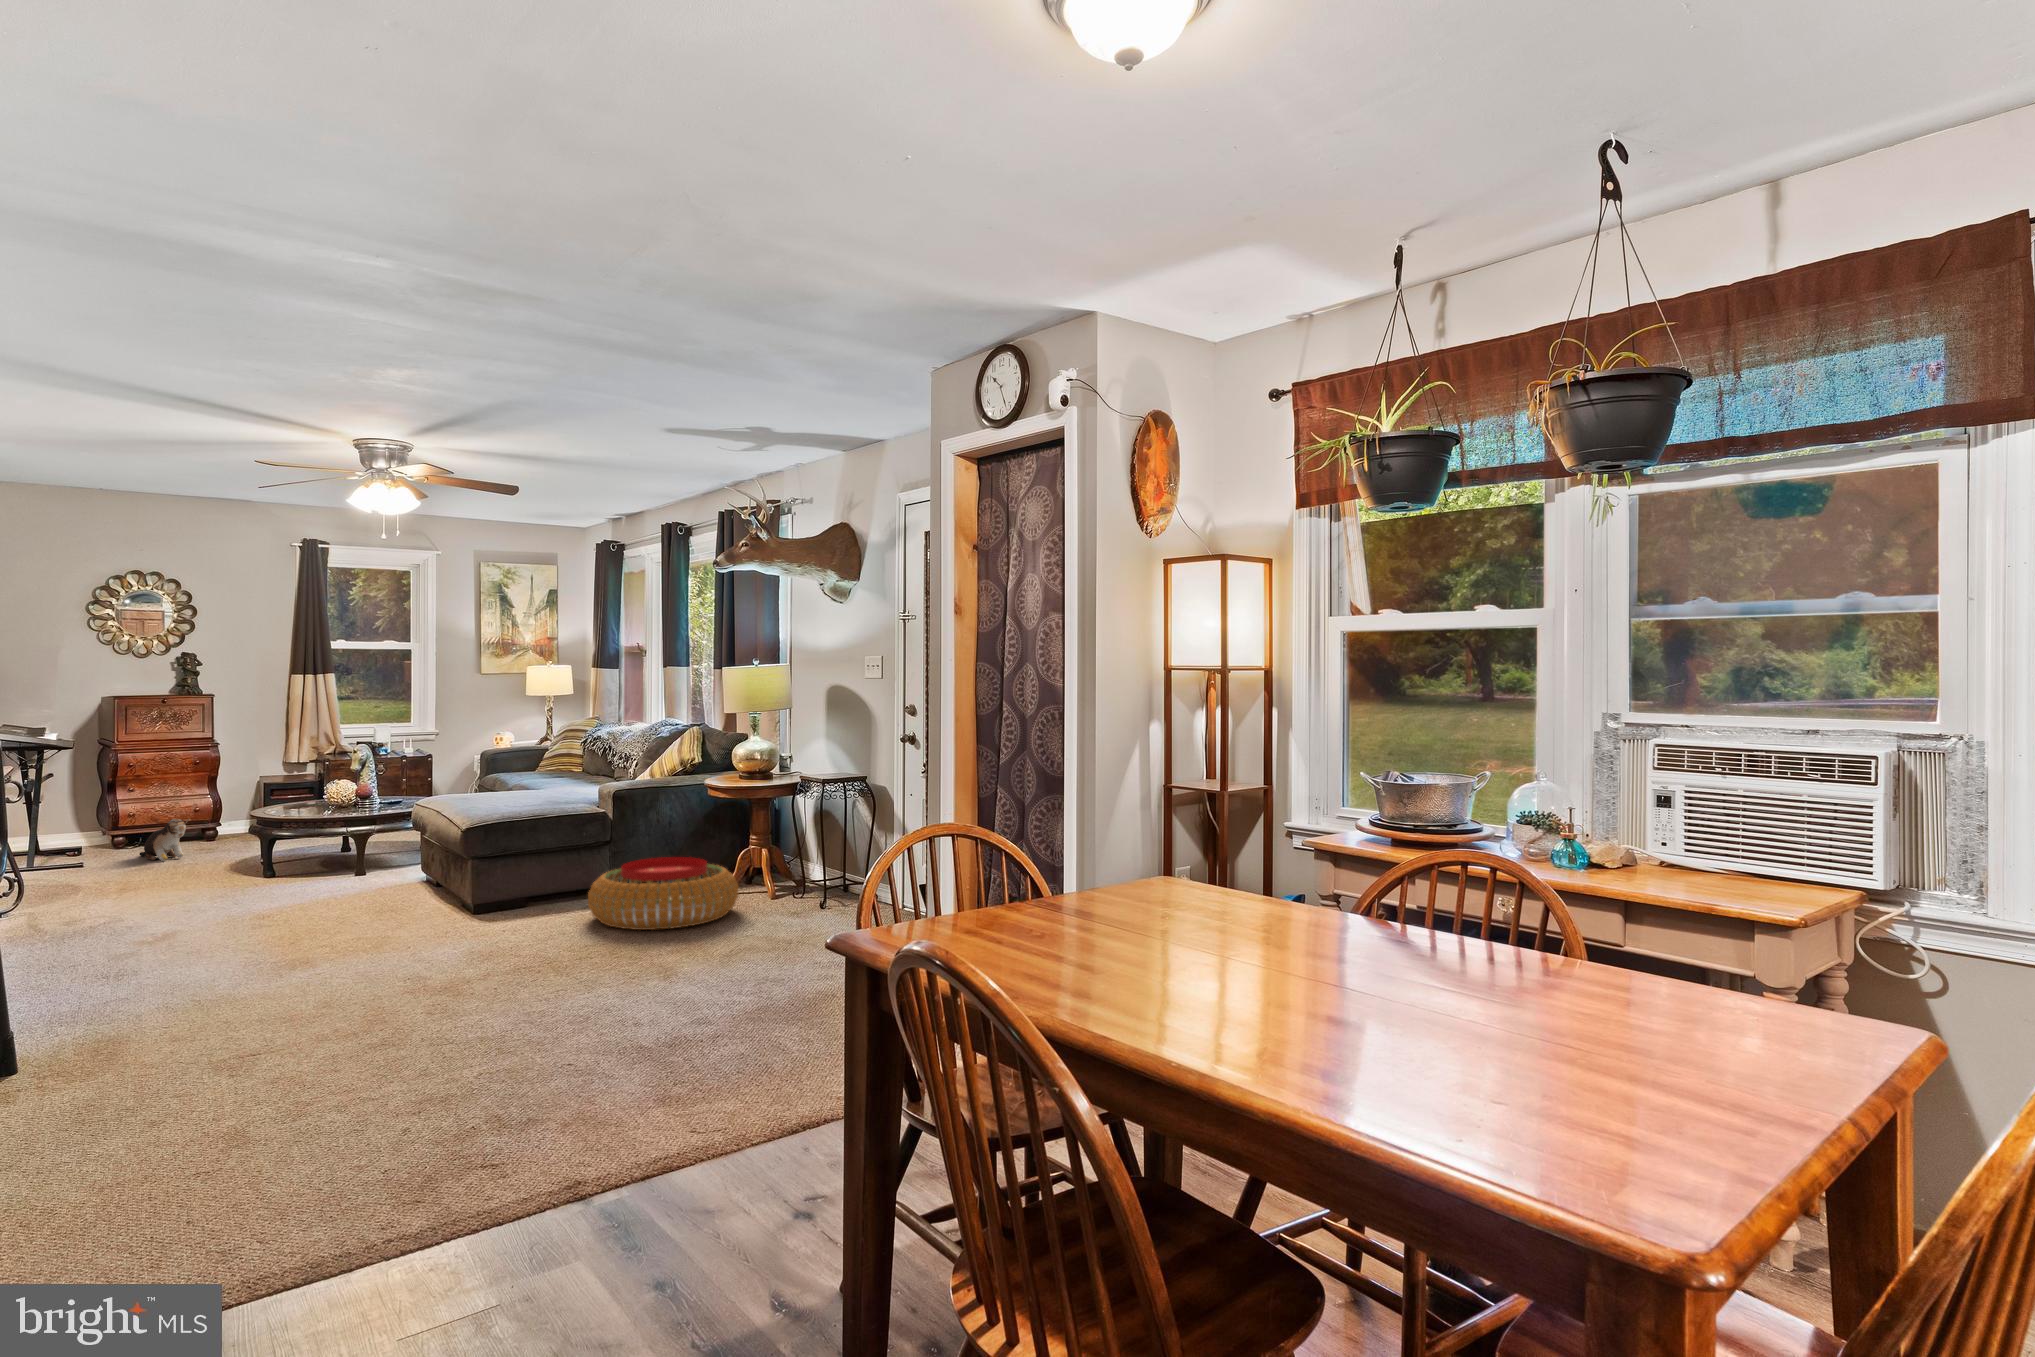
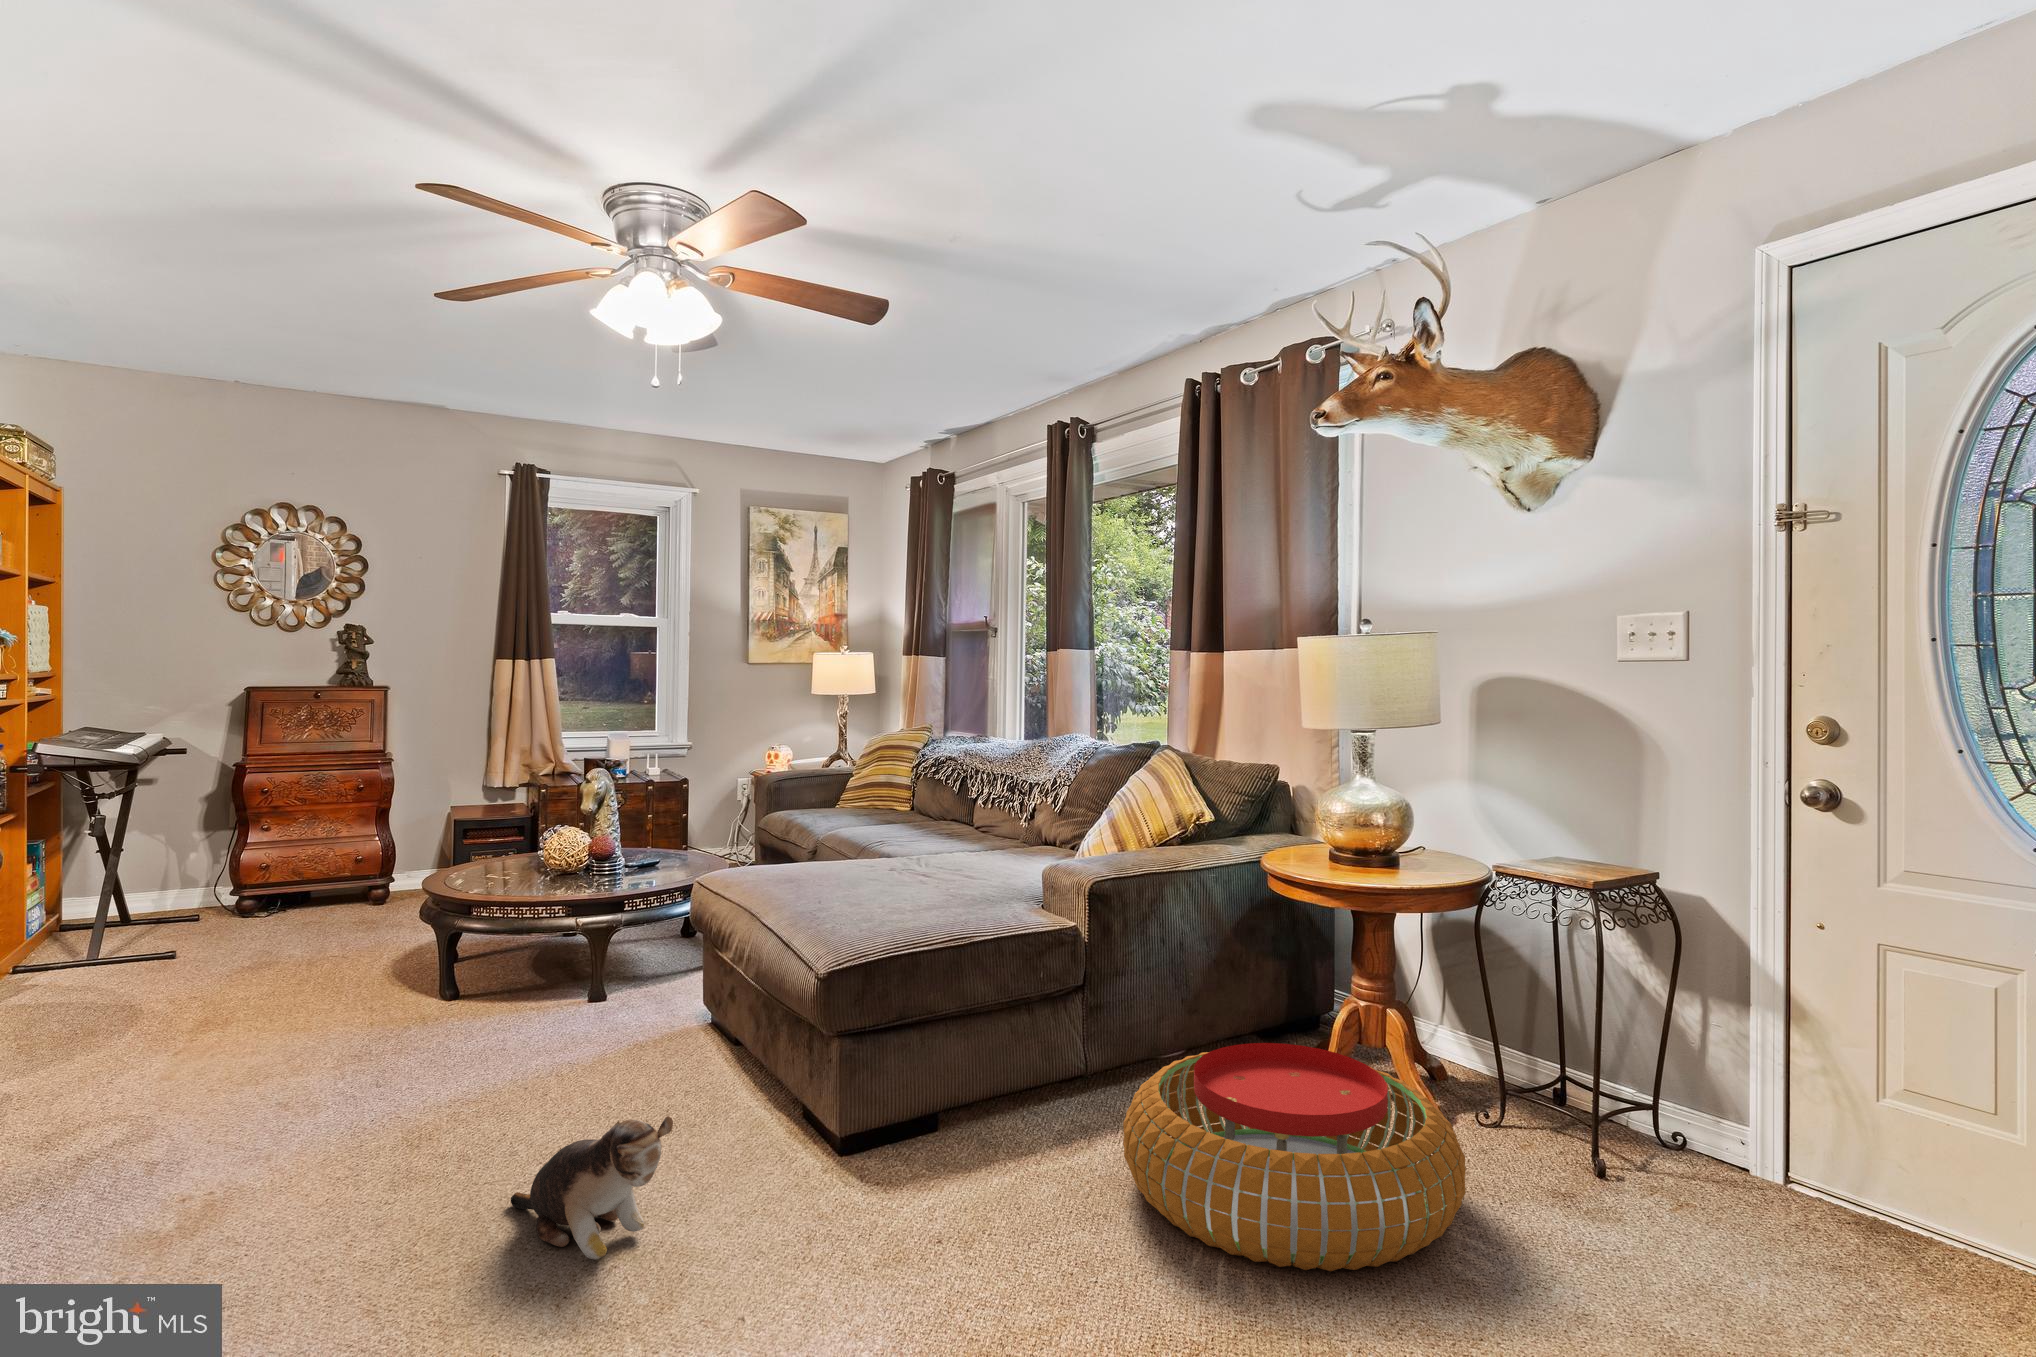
plush toy: present [139,819,189,861] -> present [511,1116,673,1260]

